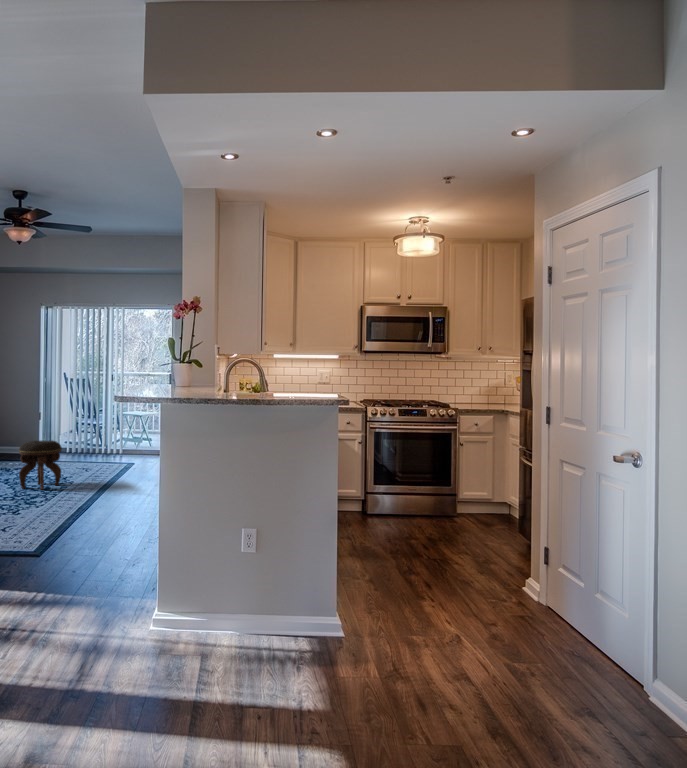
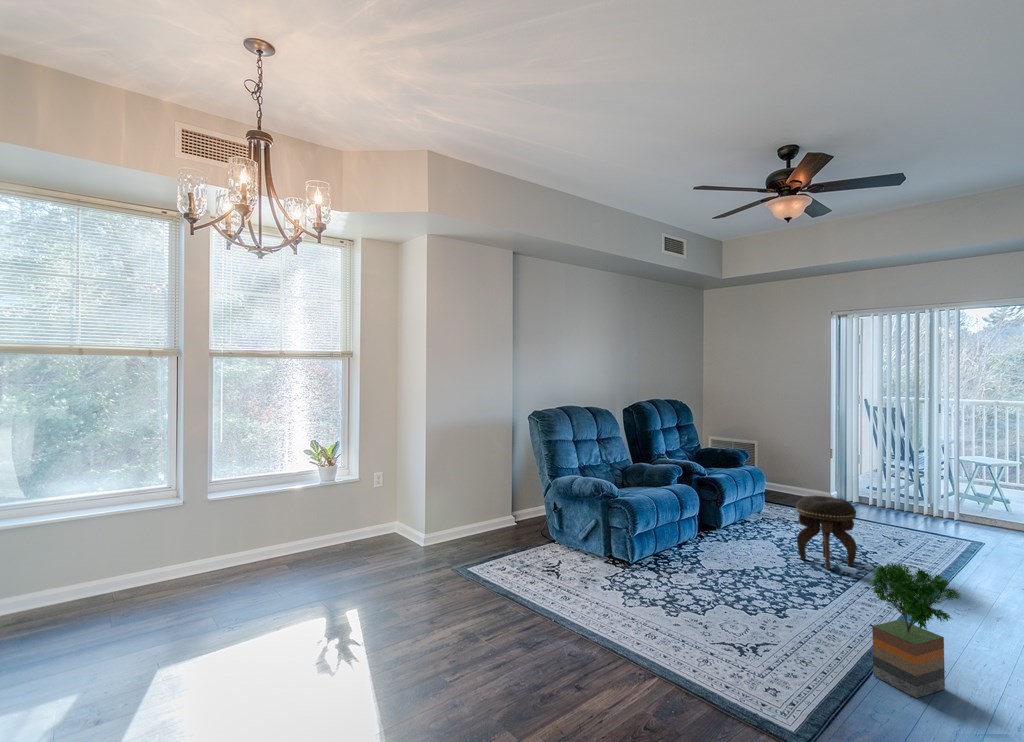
potted tree: none [73,458,118,526] -> present [871,563,960,698]

